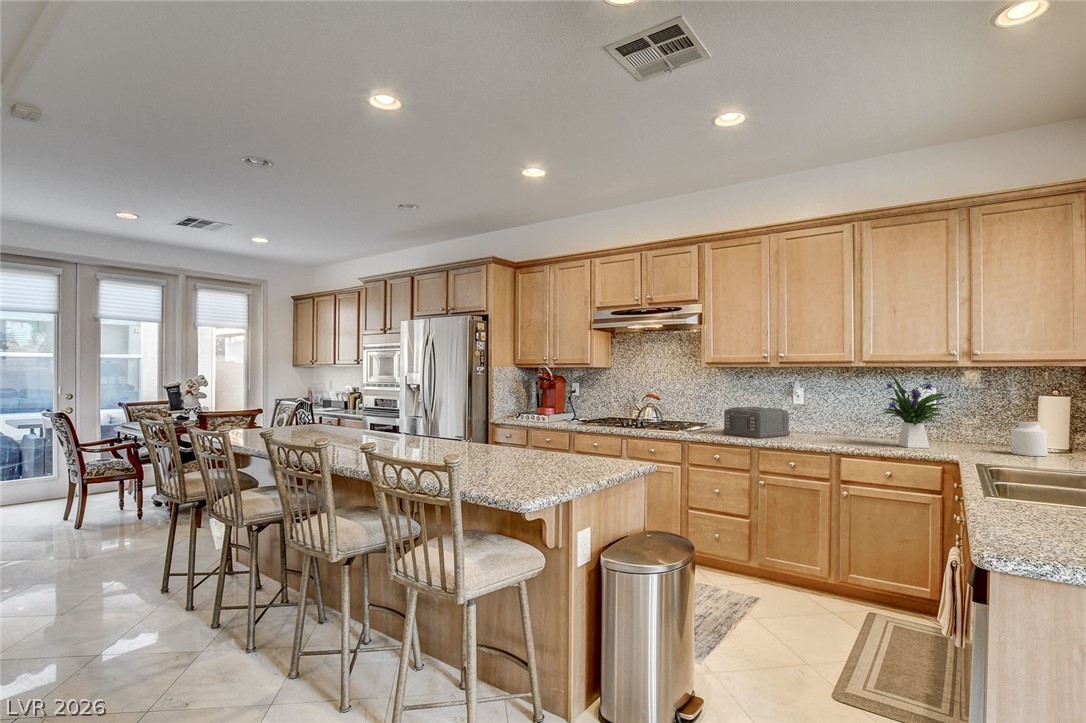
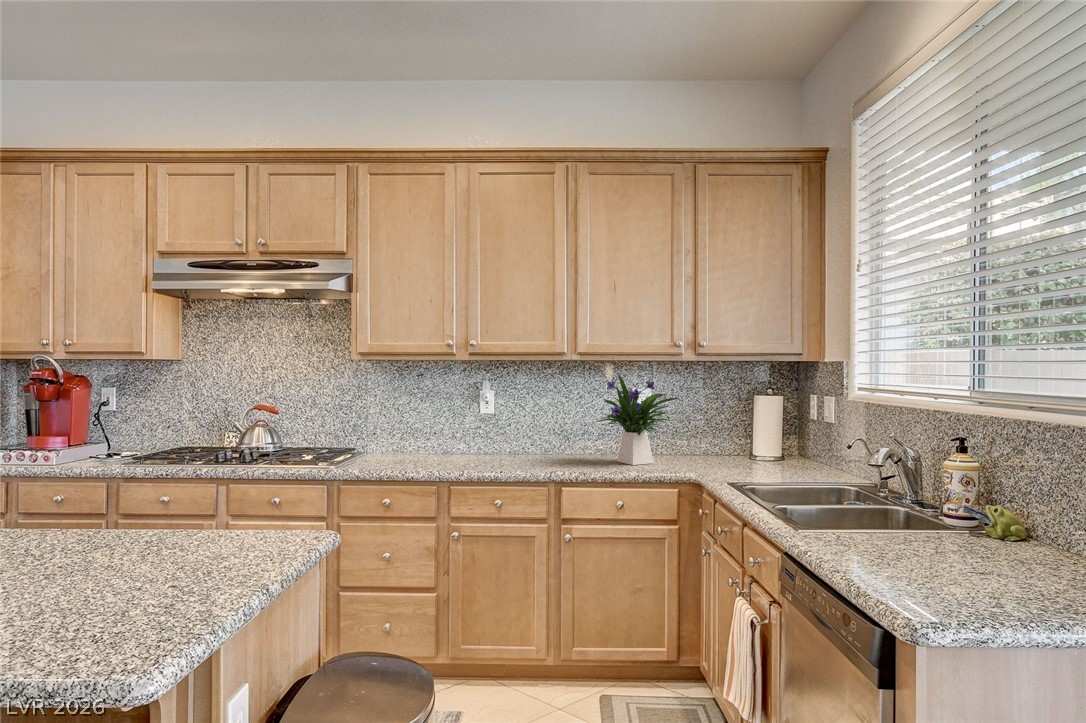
toaster: present [723,407,790,438] -> none [390,419,483,468]
jar: present [1011,420,1048,456] -> none [730,422,764,464]

